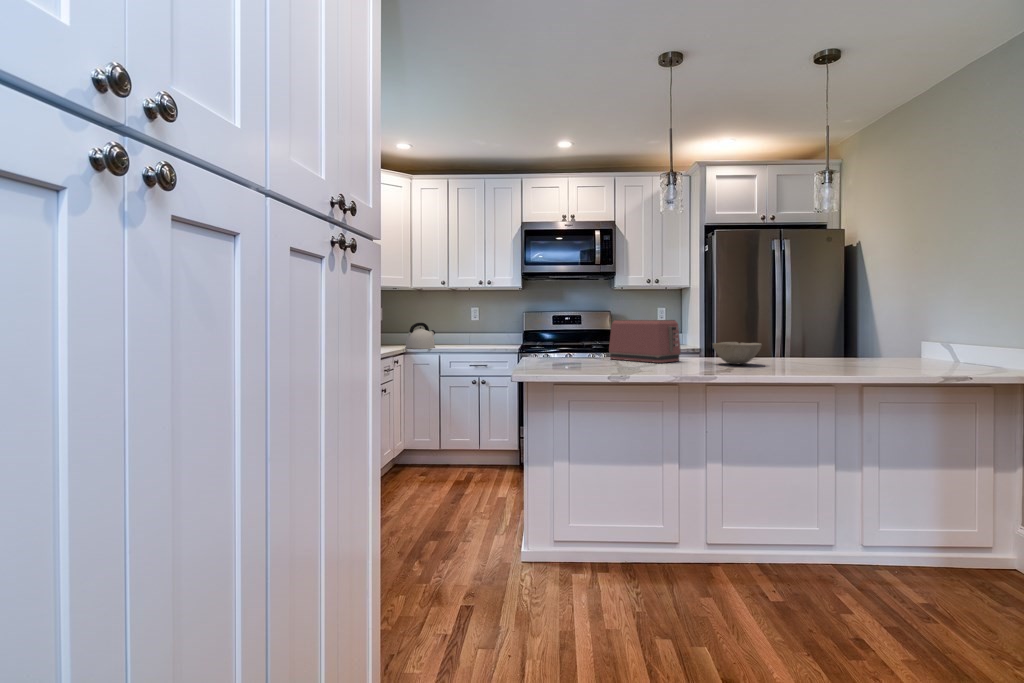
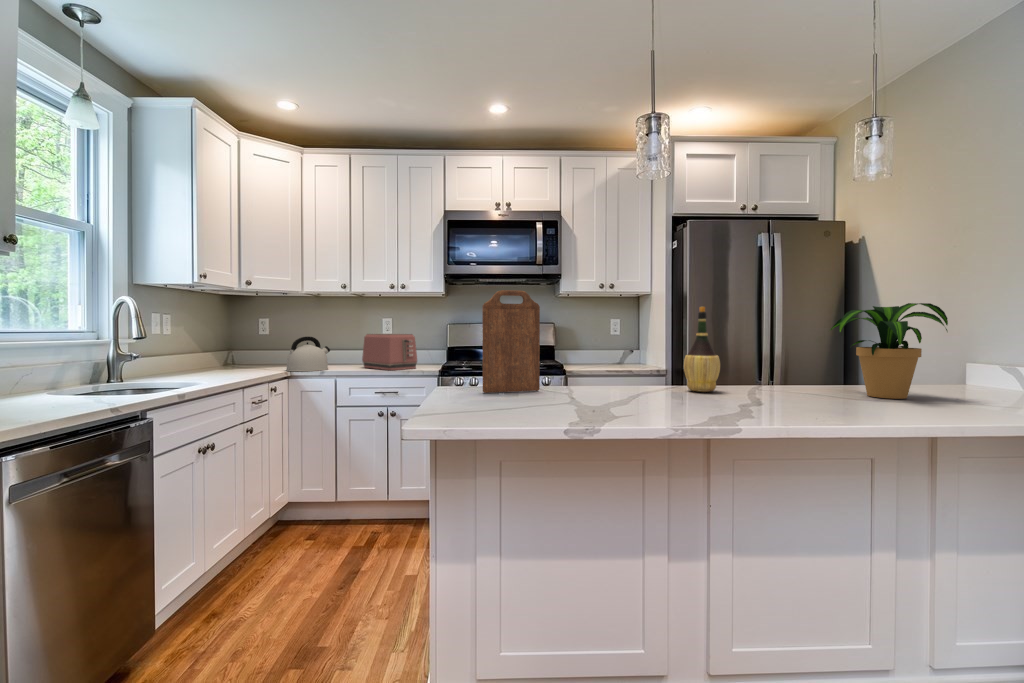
cutting board: none [560,293,596,357] -> present [482,290,540,393]
potted plant: none [789,299,861,361] -> present [830,303,948,399]
wine bottle: none [691,302,715,357] -> present [684,307,720,392]
toaster: present [609,320,681,363] -> present [362,334,417,370]
bowl: present [713,342,762,364] -> none [739,371,830,413]

